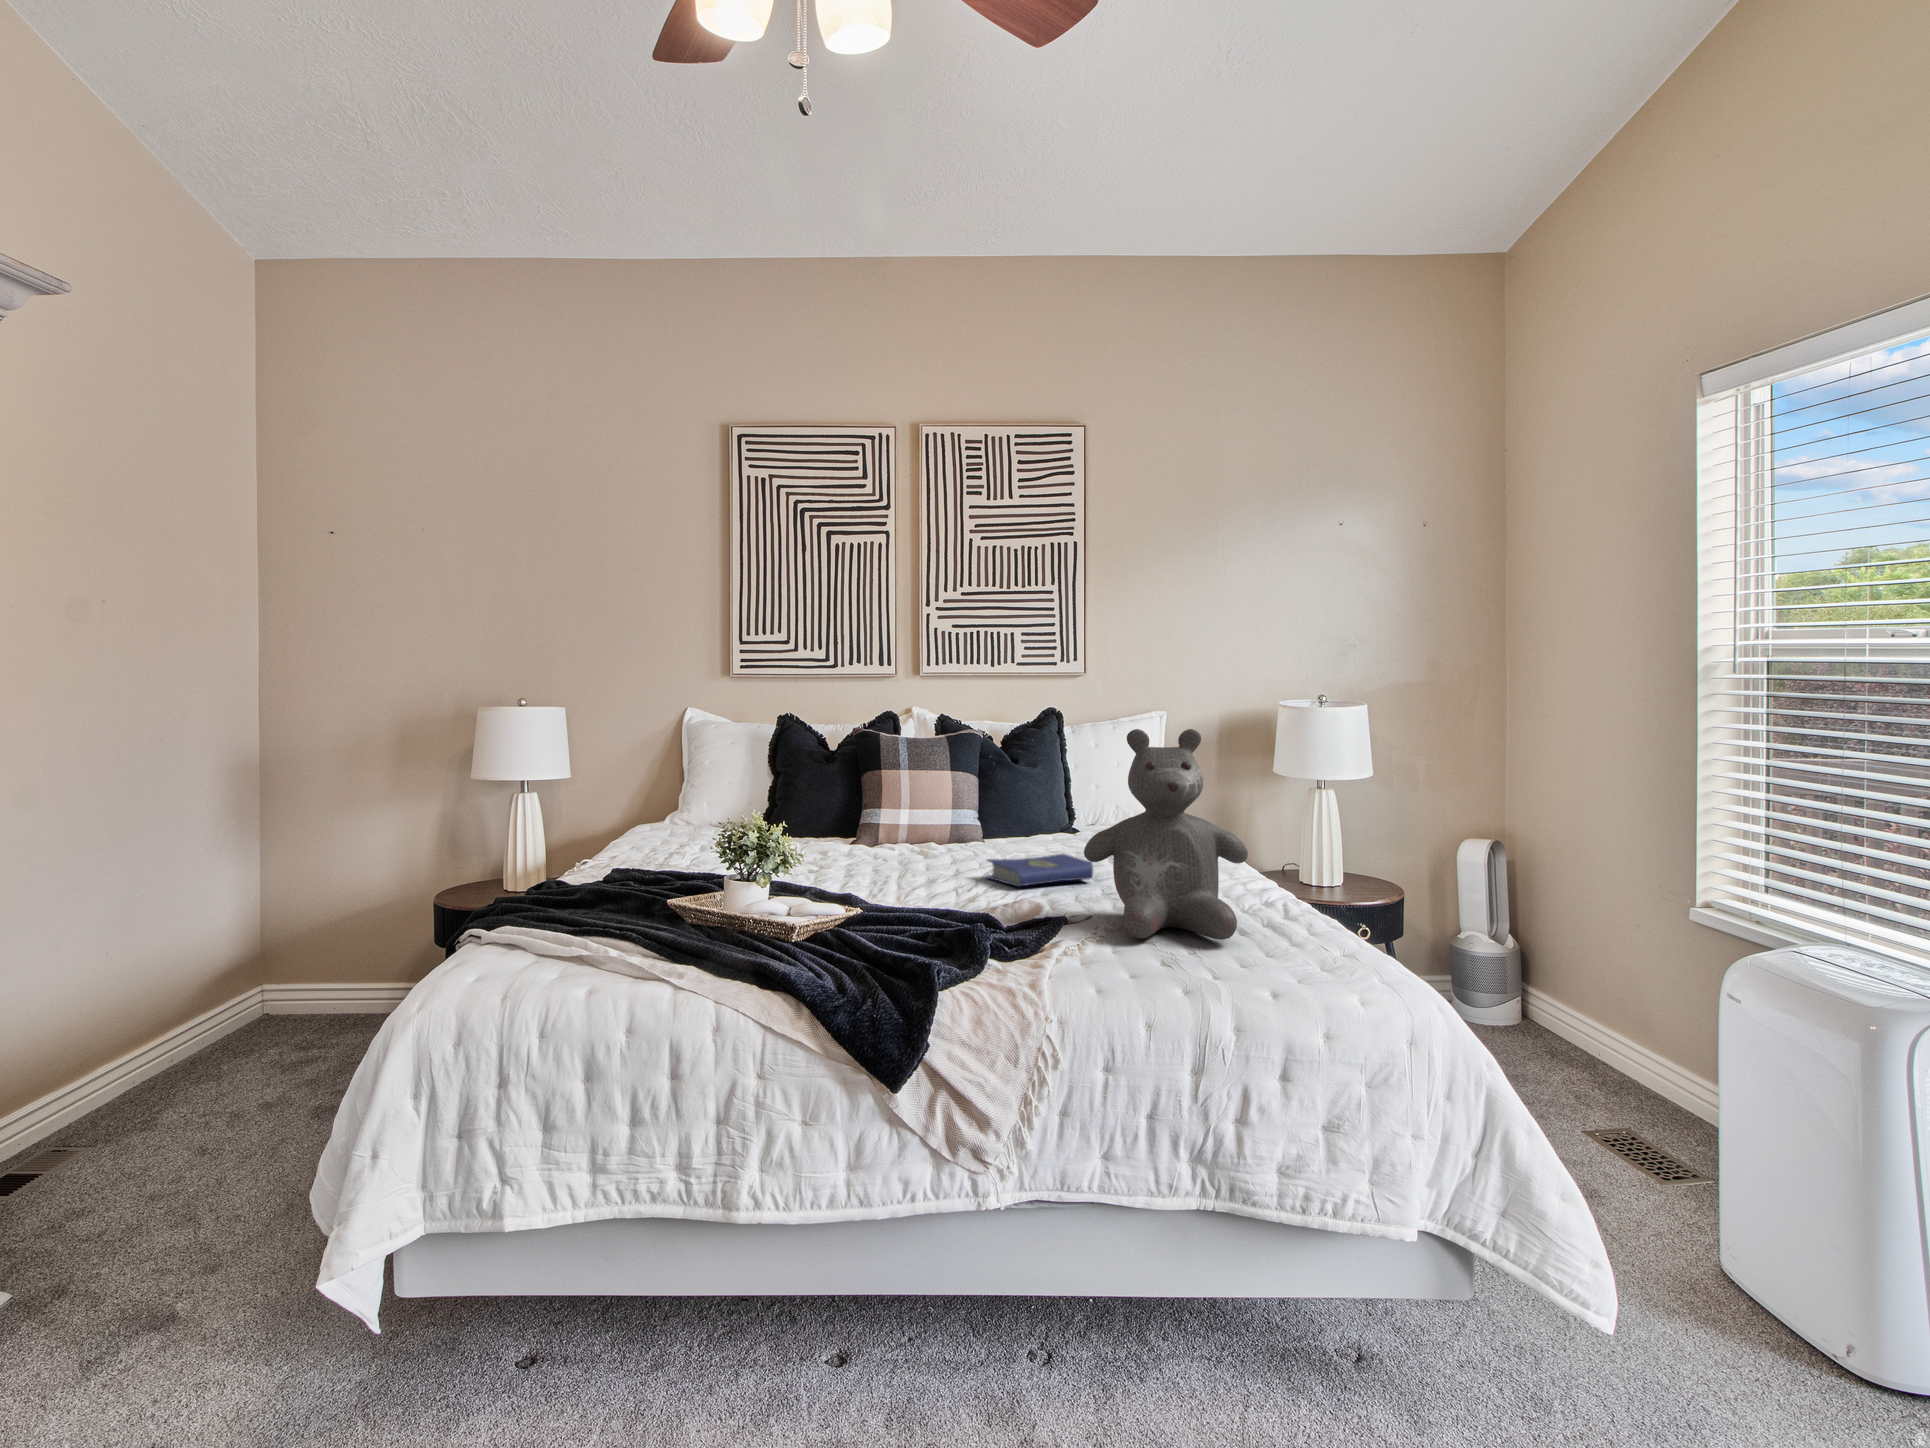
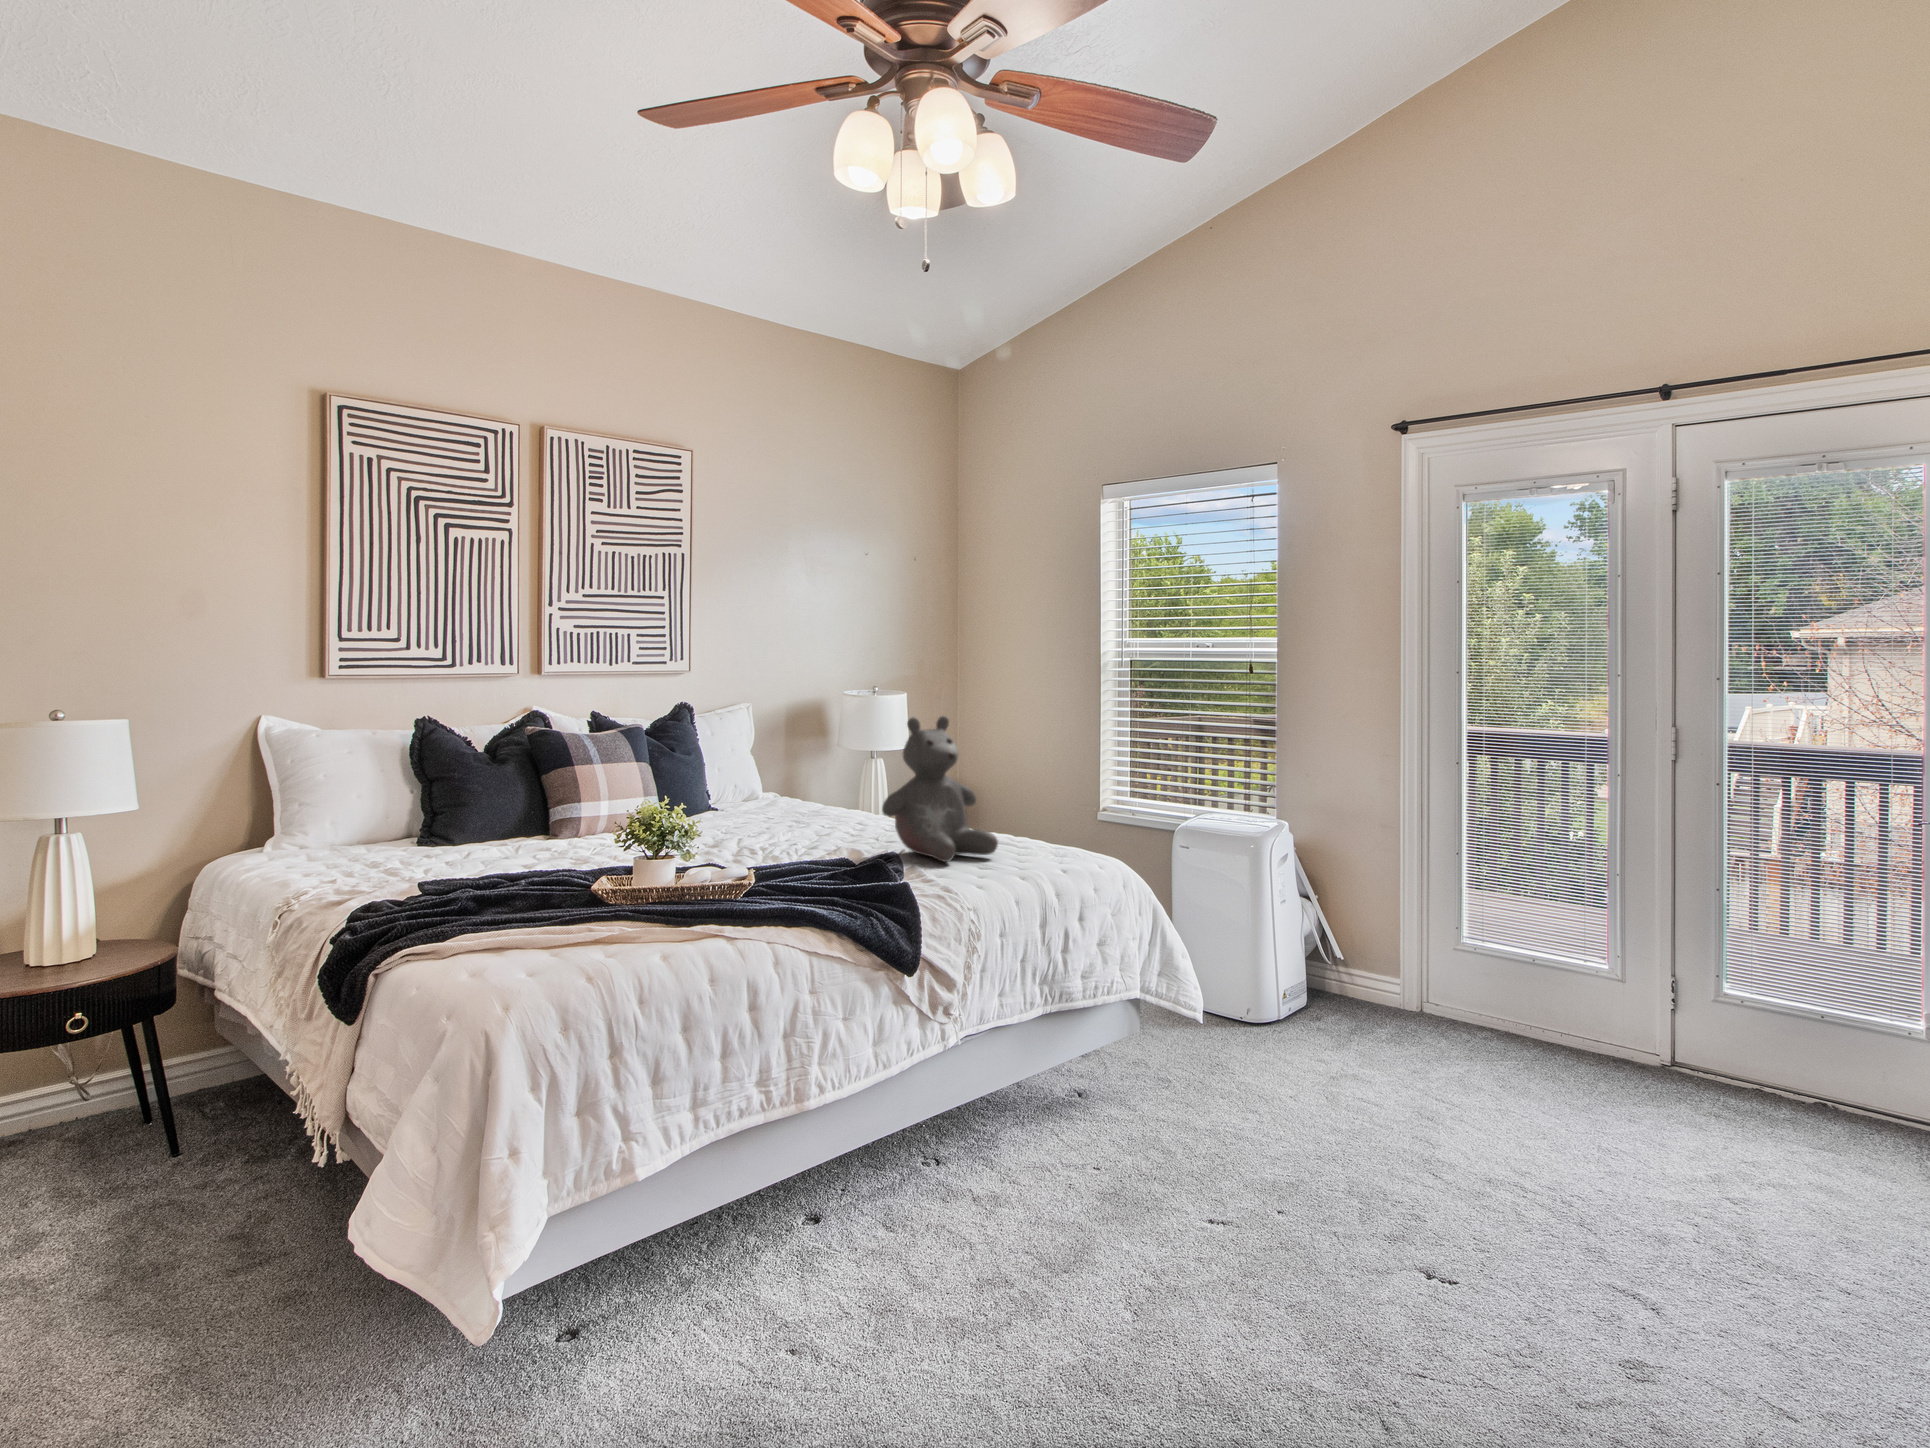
hardcover book: present [986,854,1093,886] -> none [752,823,833,849]

